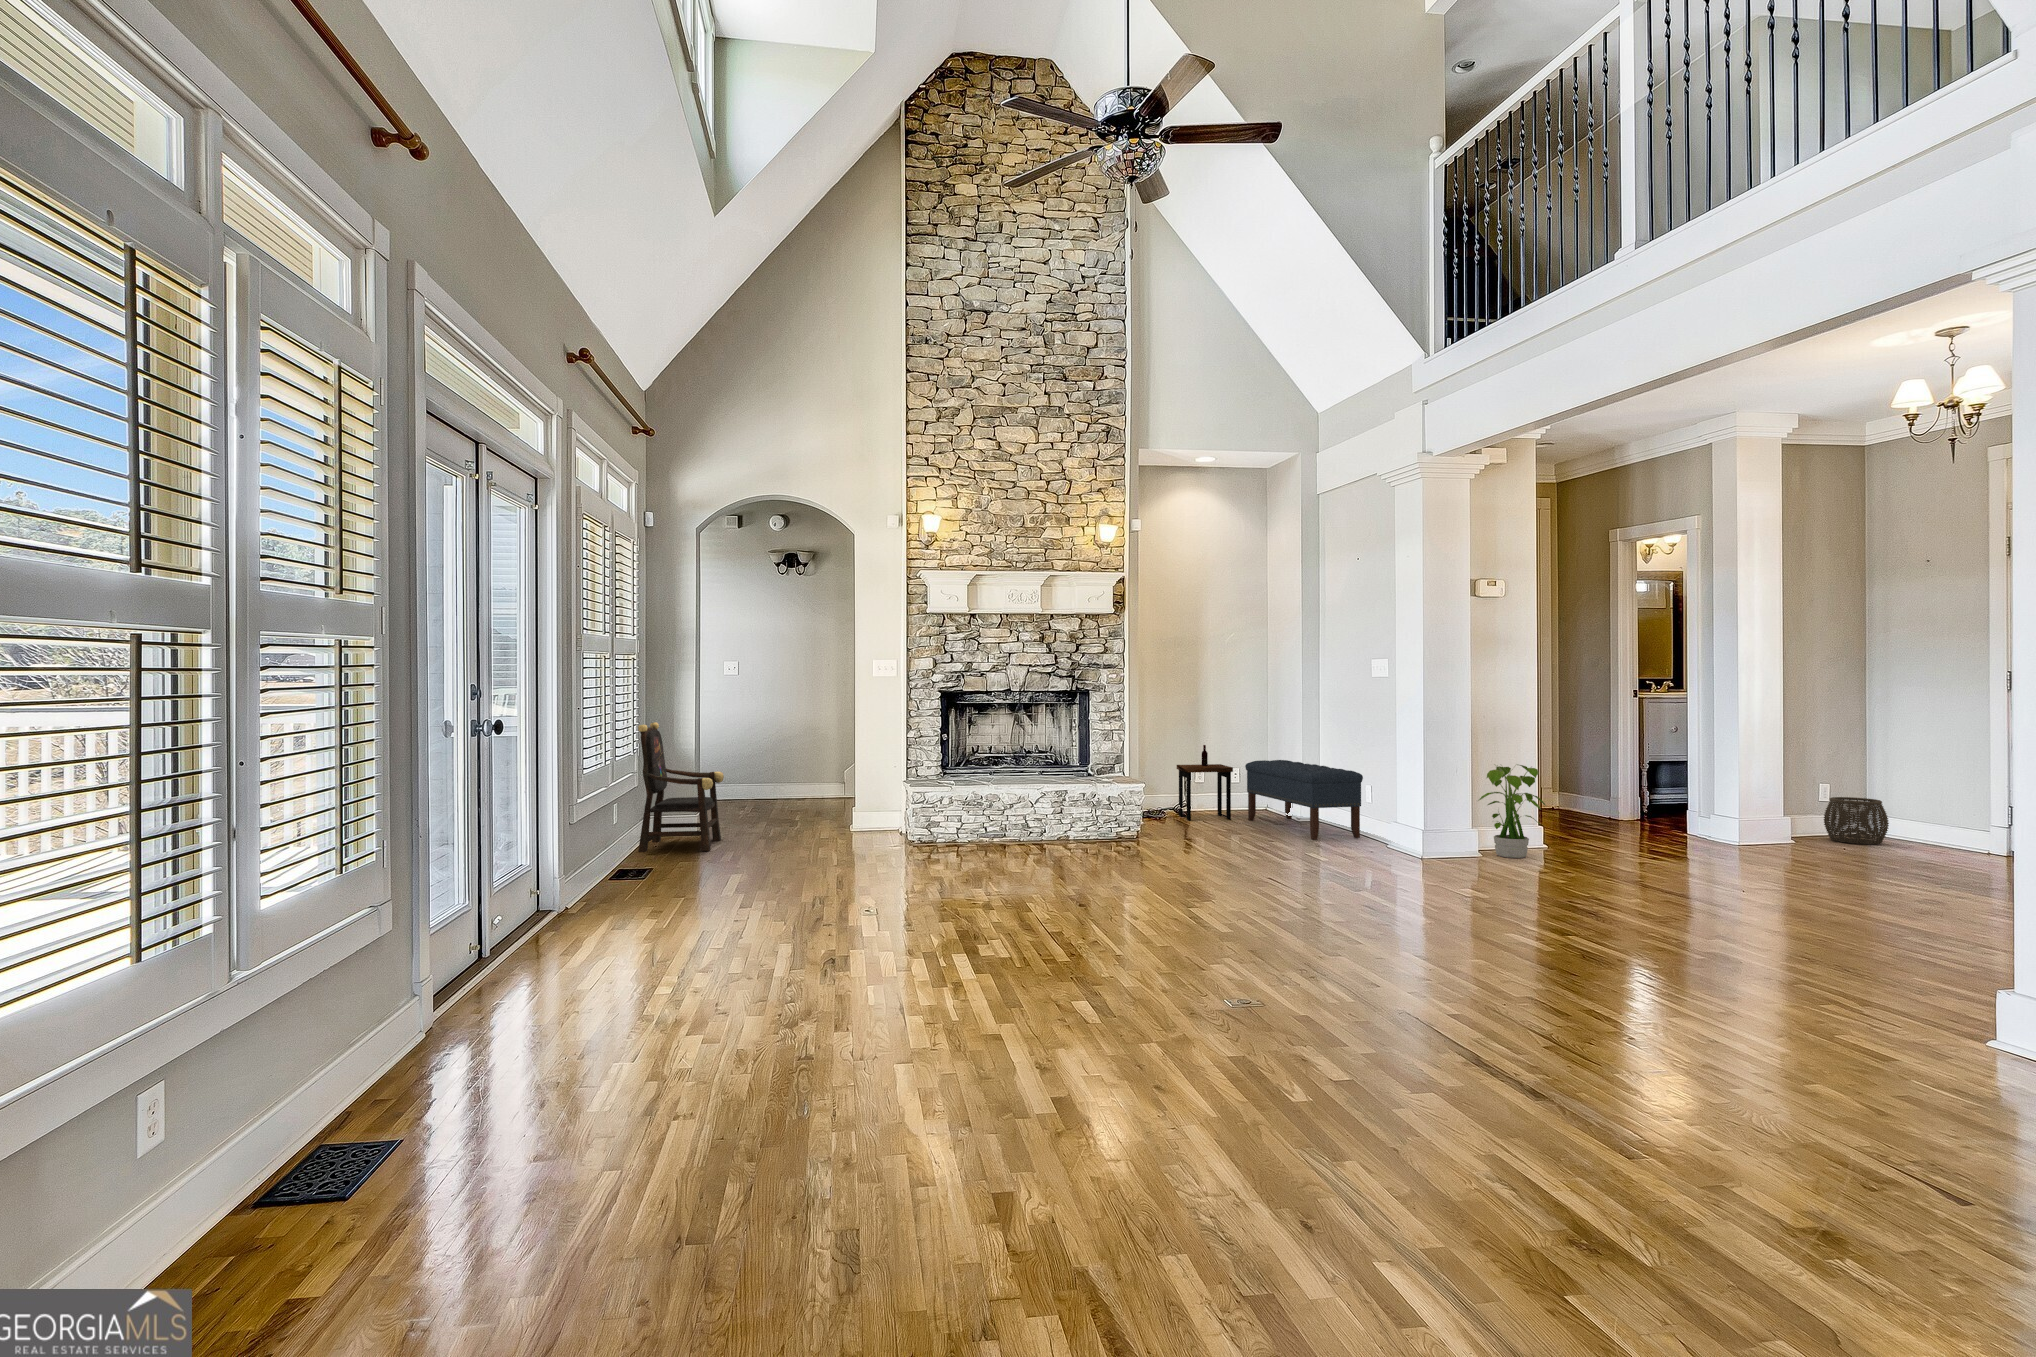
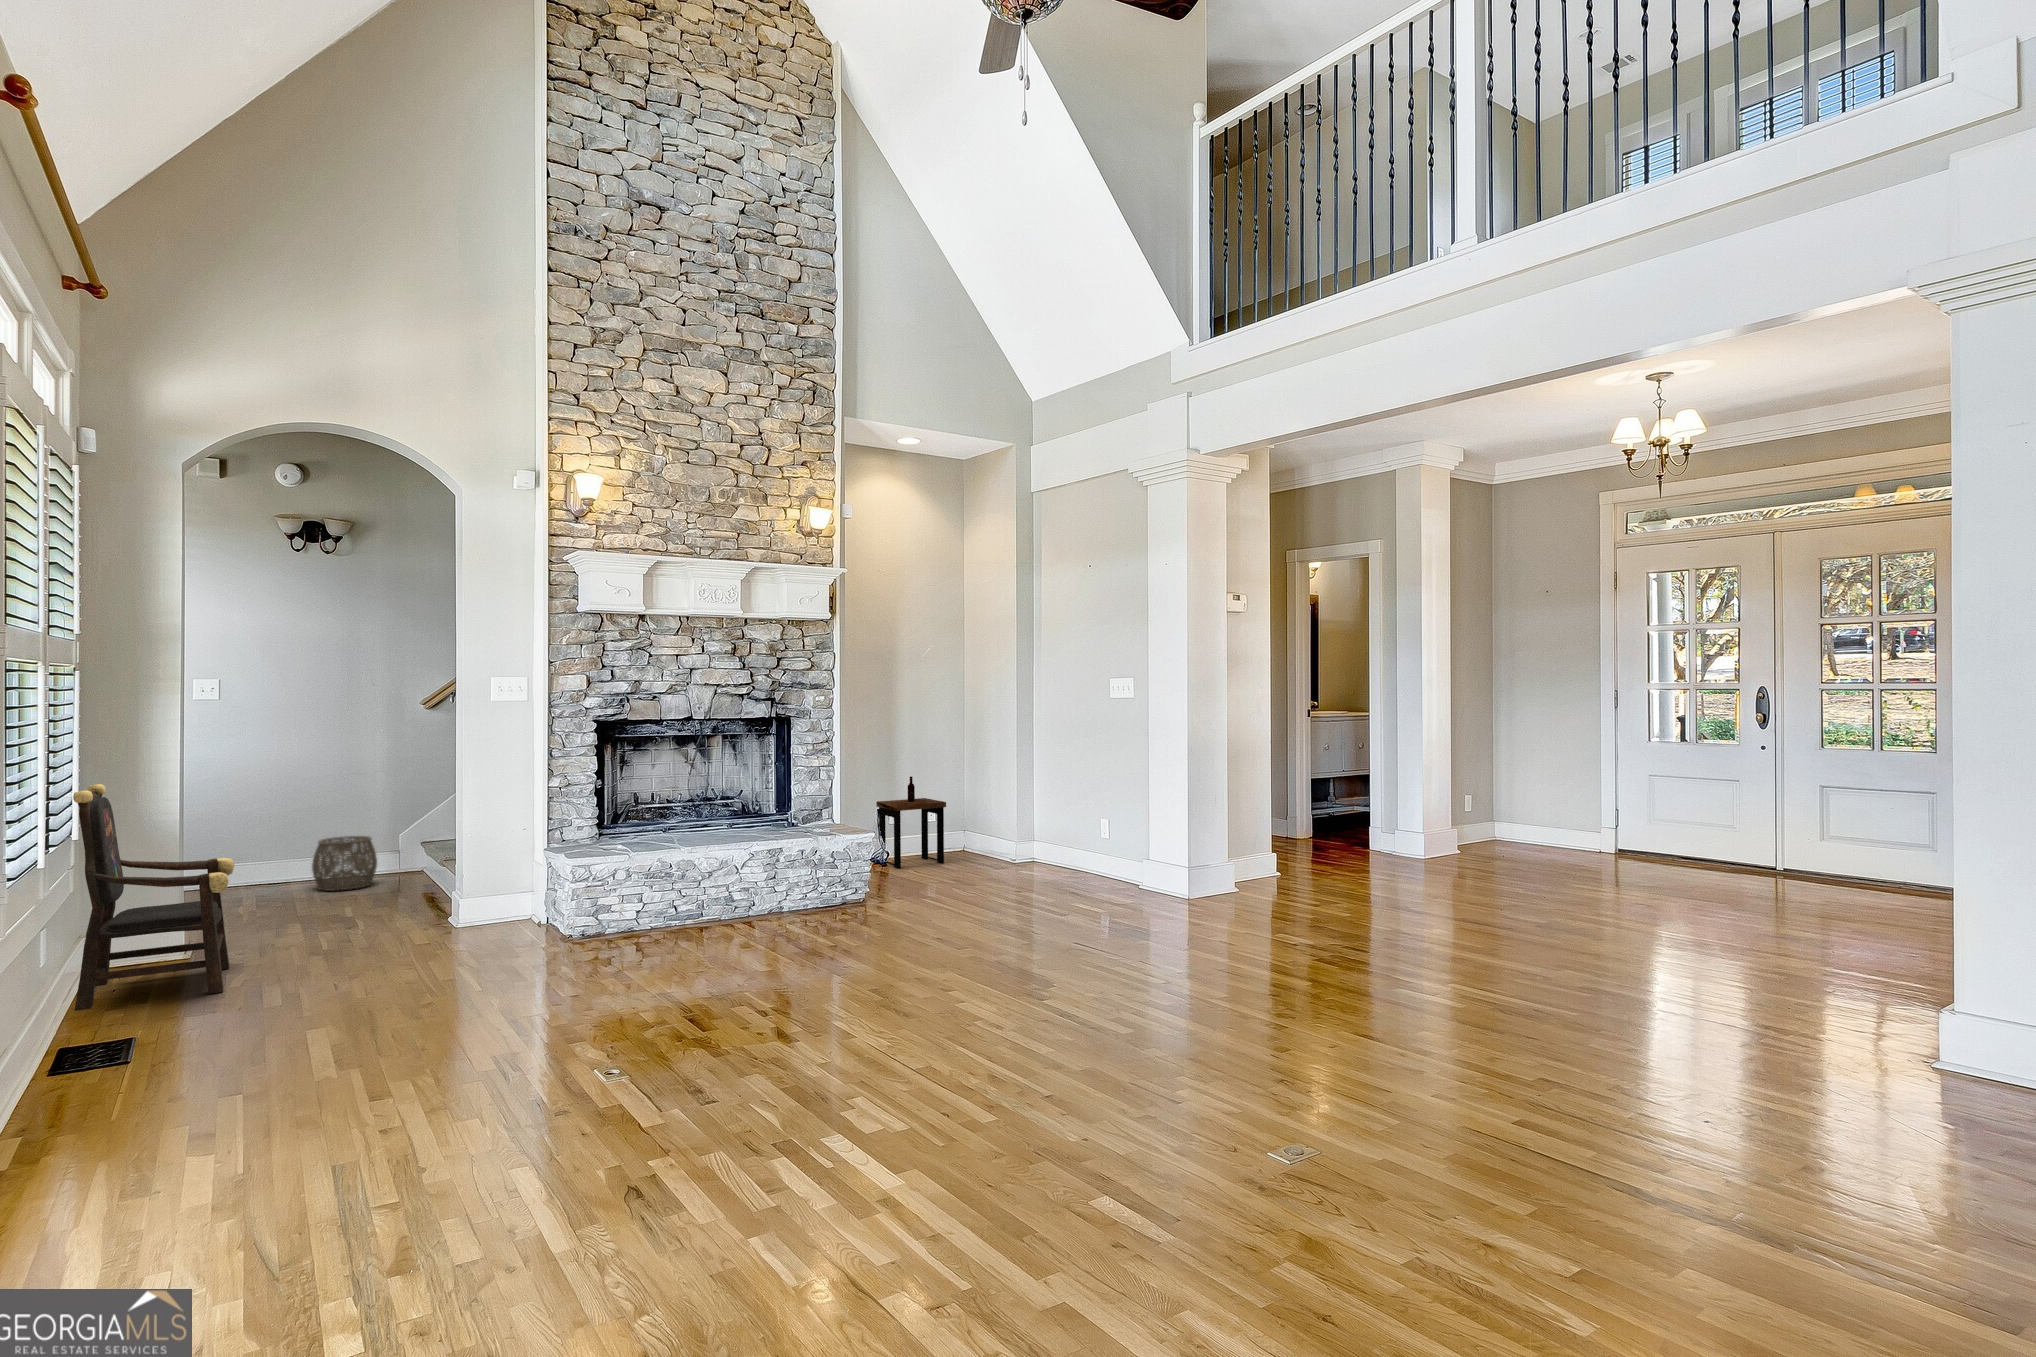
bench: present [1245,760,1363,840] -> none [959,790,1105,883]
potted plant: present [1478,765,1546,858] -> none [1232,787,1296,887]
woven basket: present [1824,797,1889,845] -> present [312,836,377,891]

